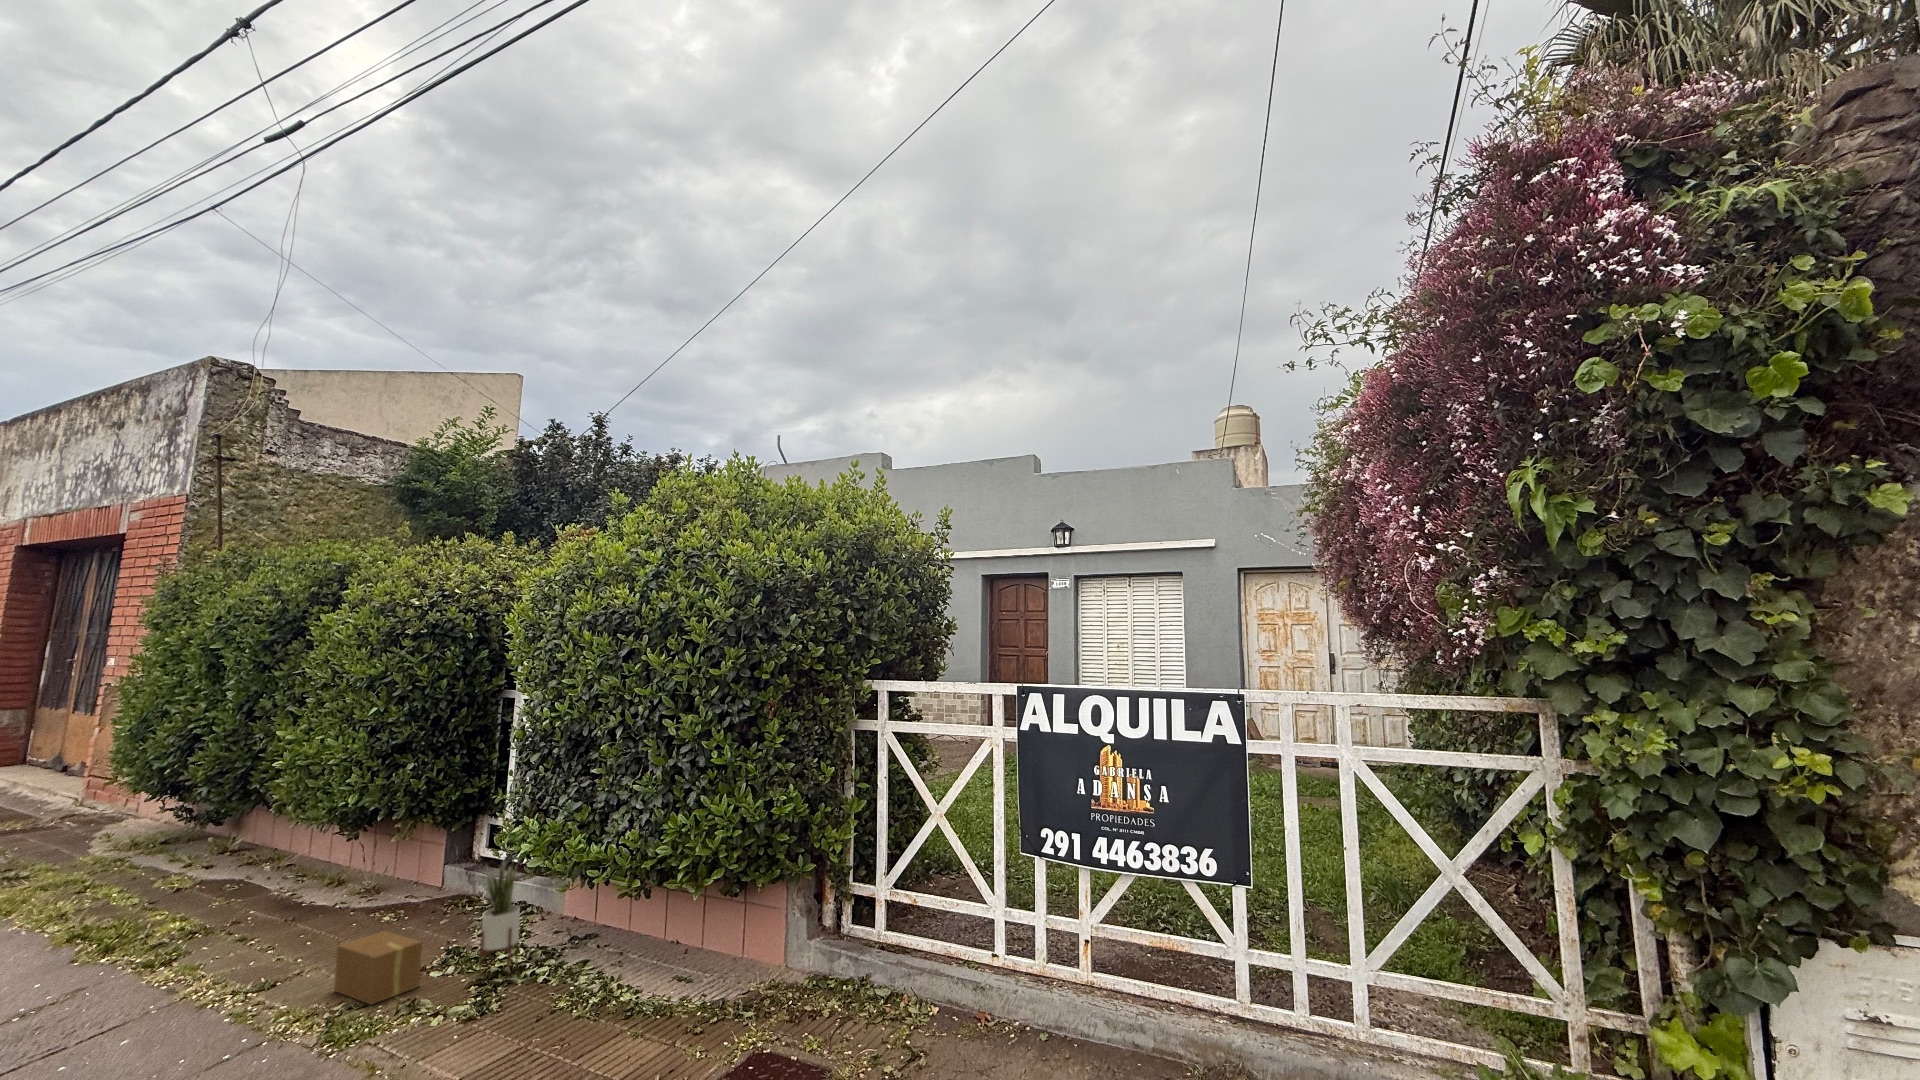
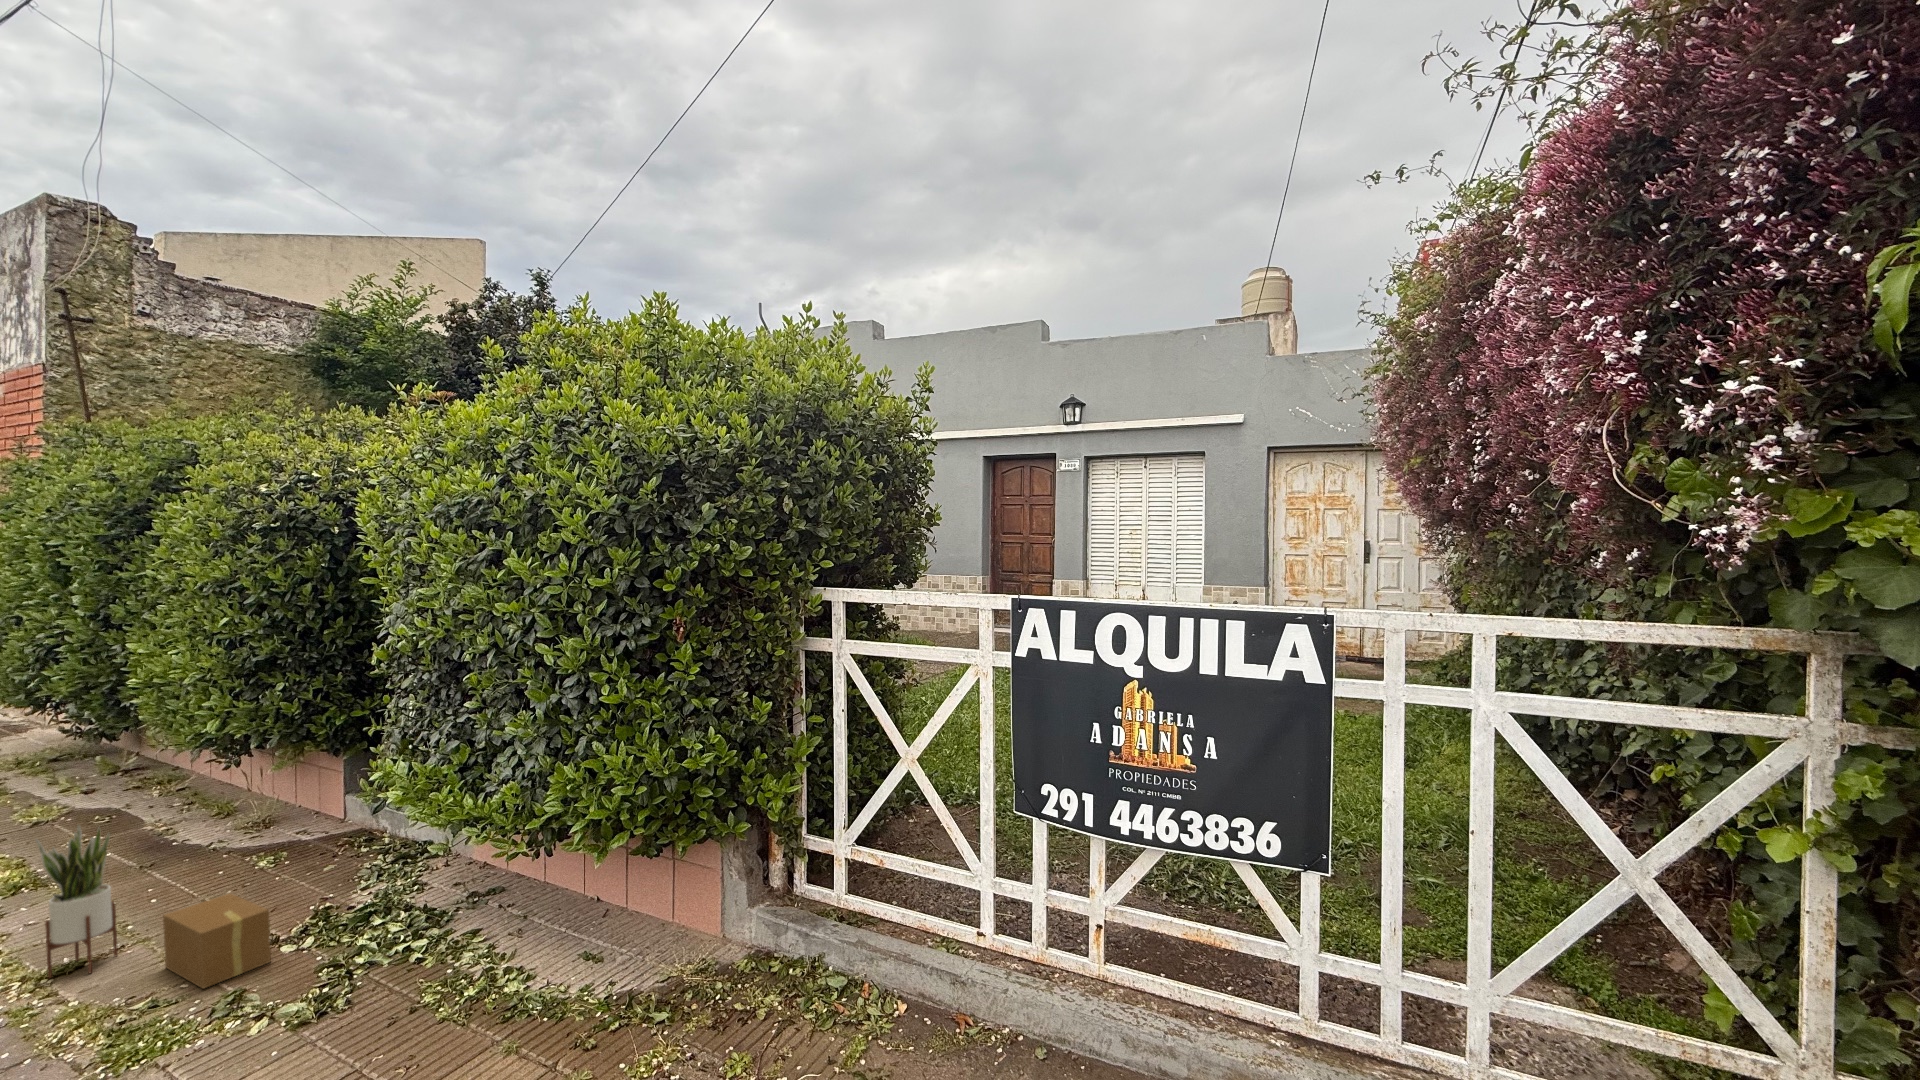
potted plant: present [479,861,520,978] -> present [36,826,118,978]

